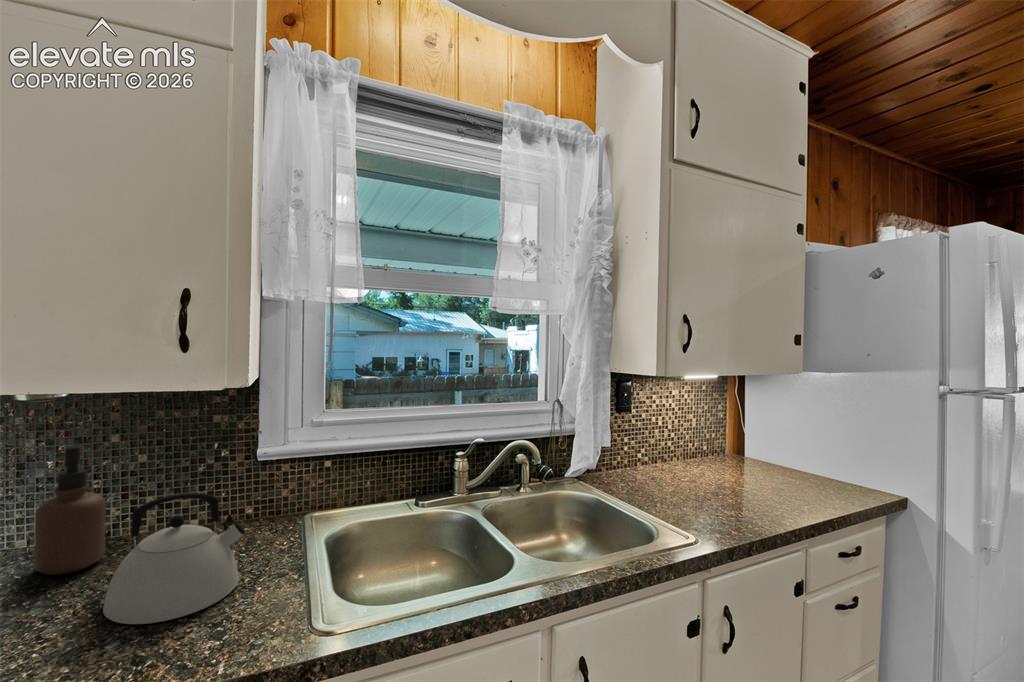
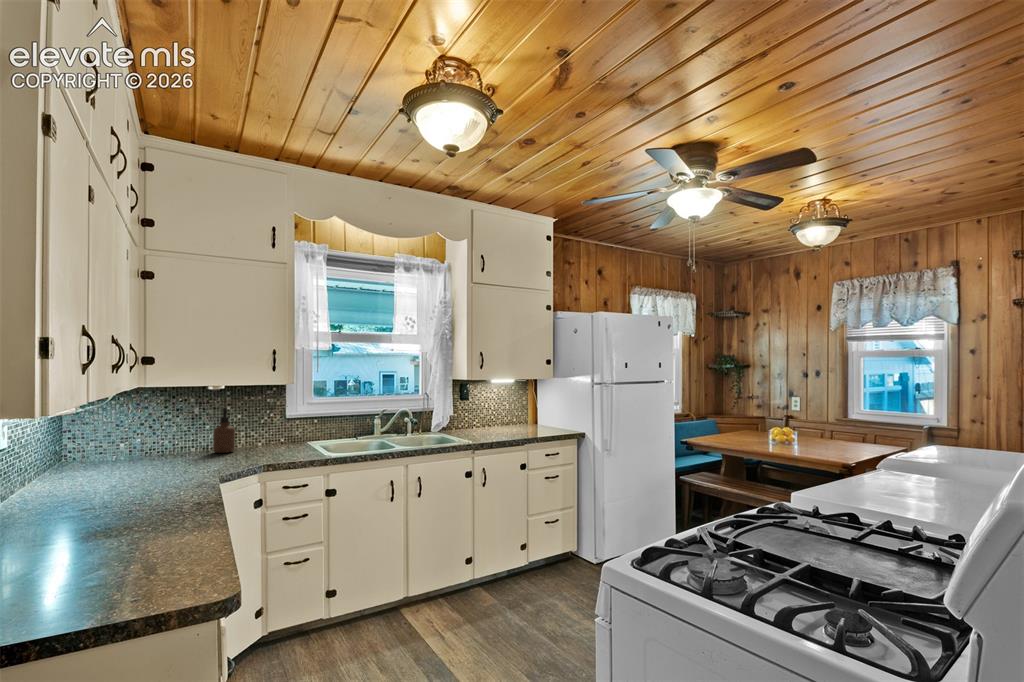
kettle: present [103,493,245,624] -> none [249,420,292,457]

